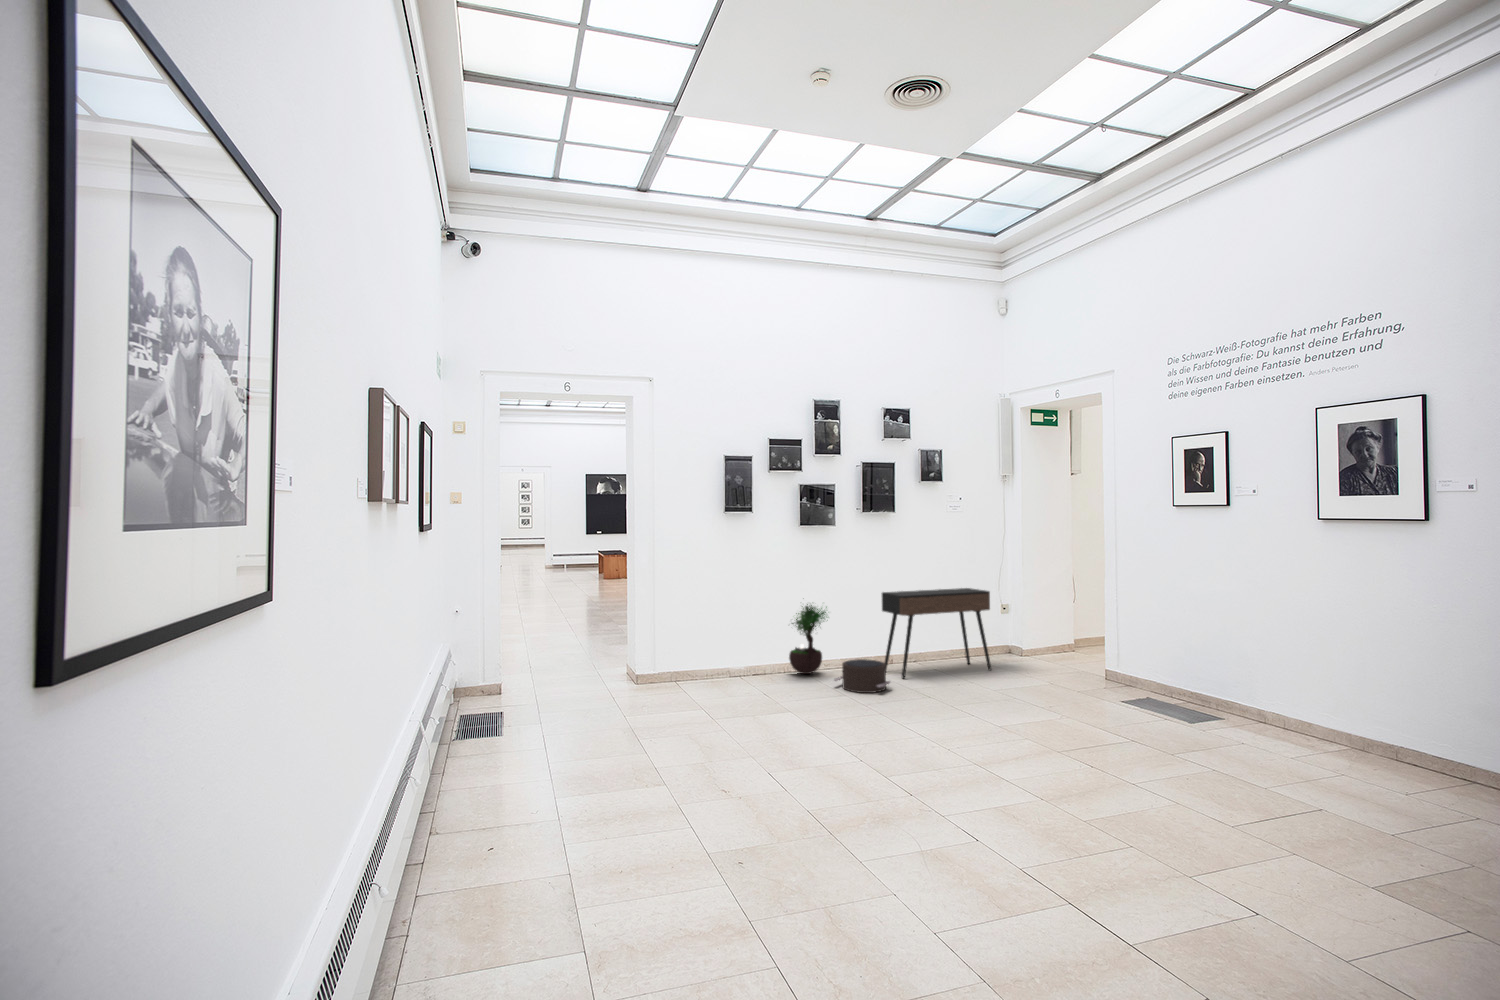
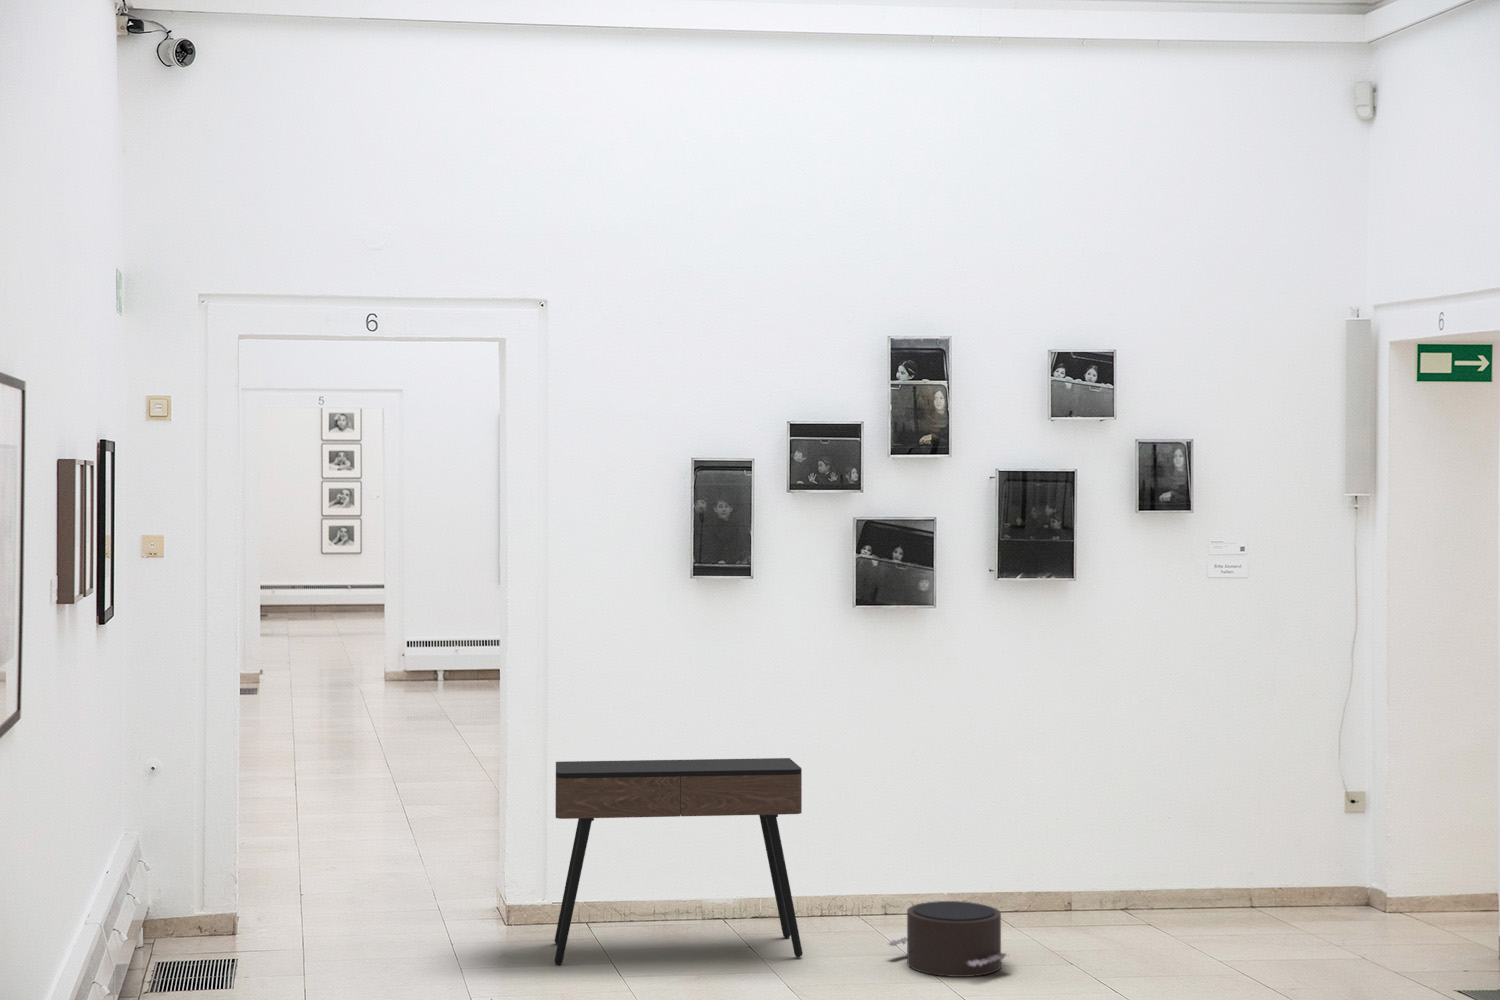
console table: present [882,588,991,679] -> present [554,758,803,965]
potted tree: present [789,604,827,674] -> none [813,762,908,925]

